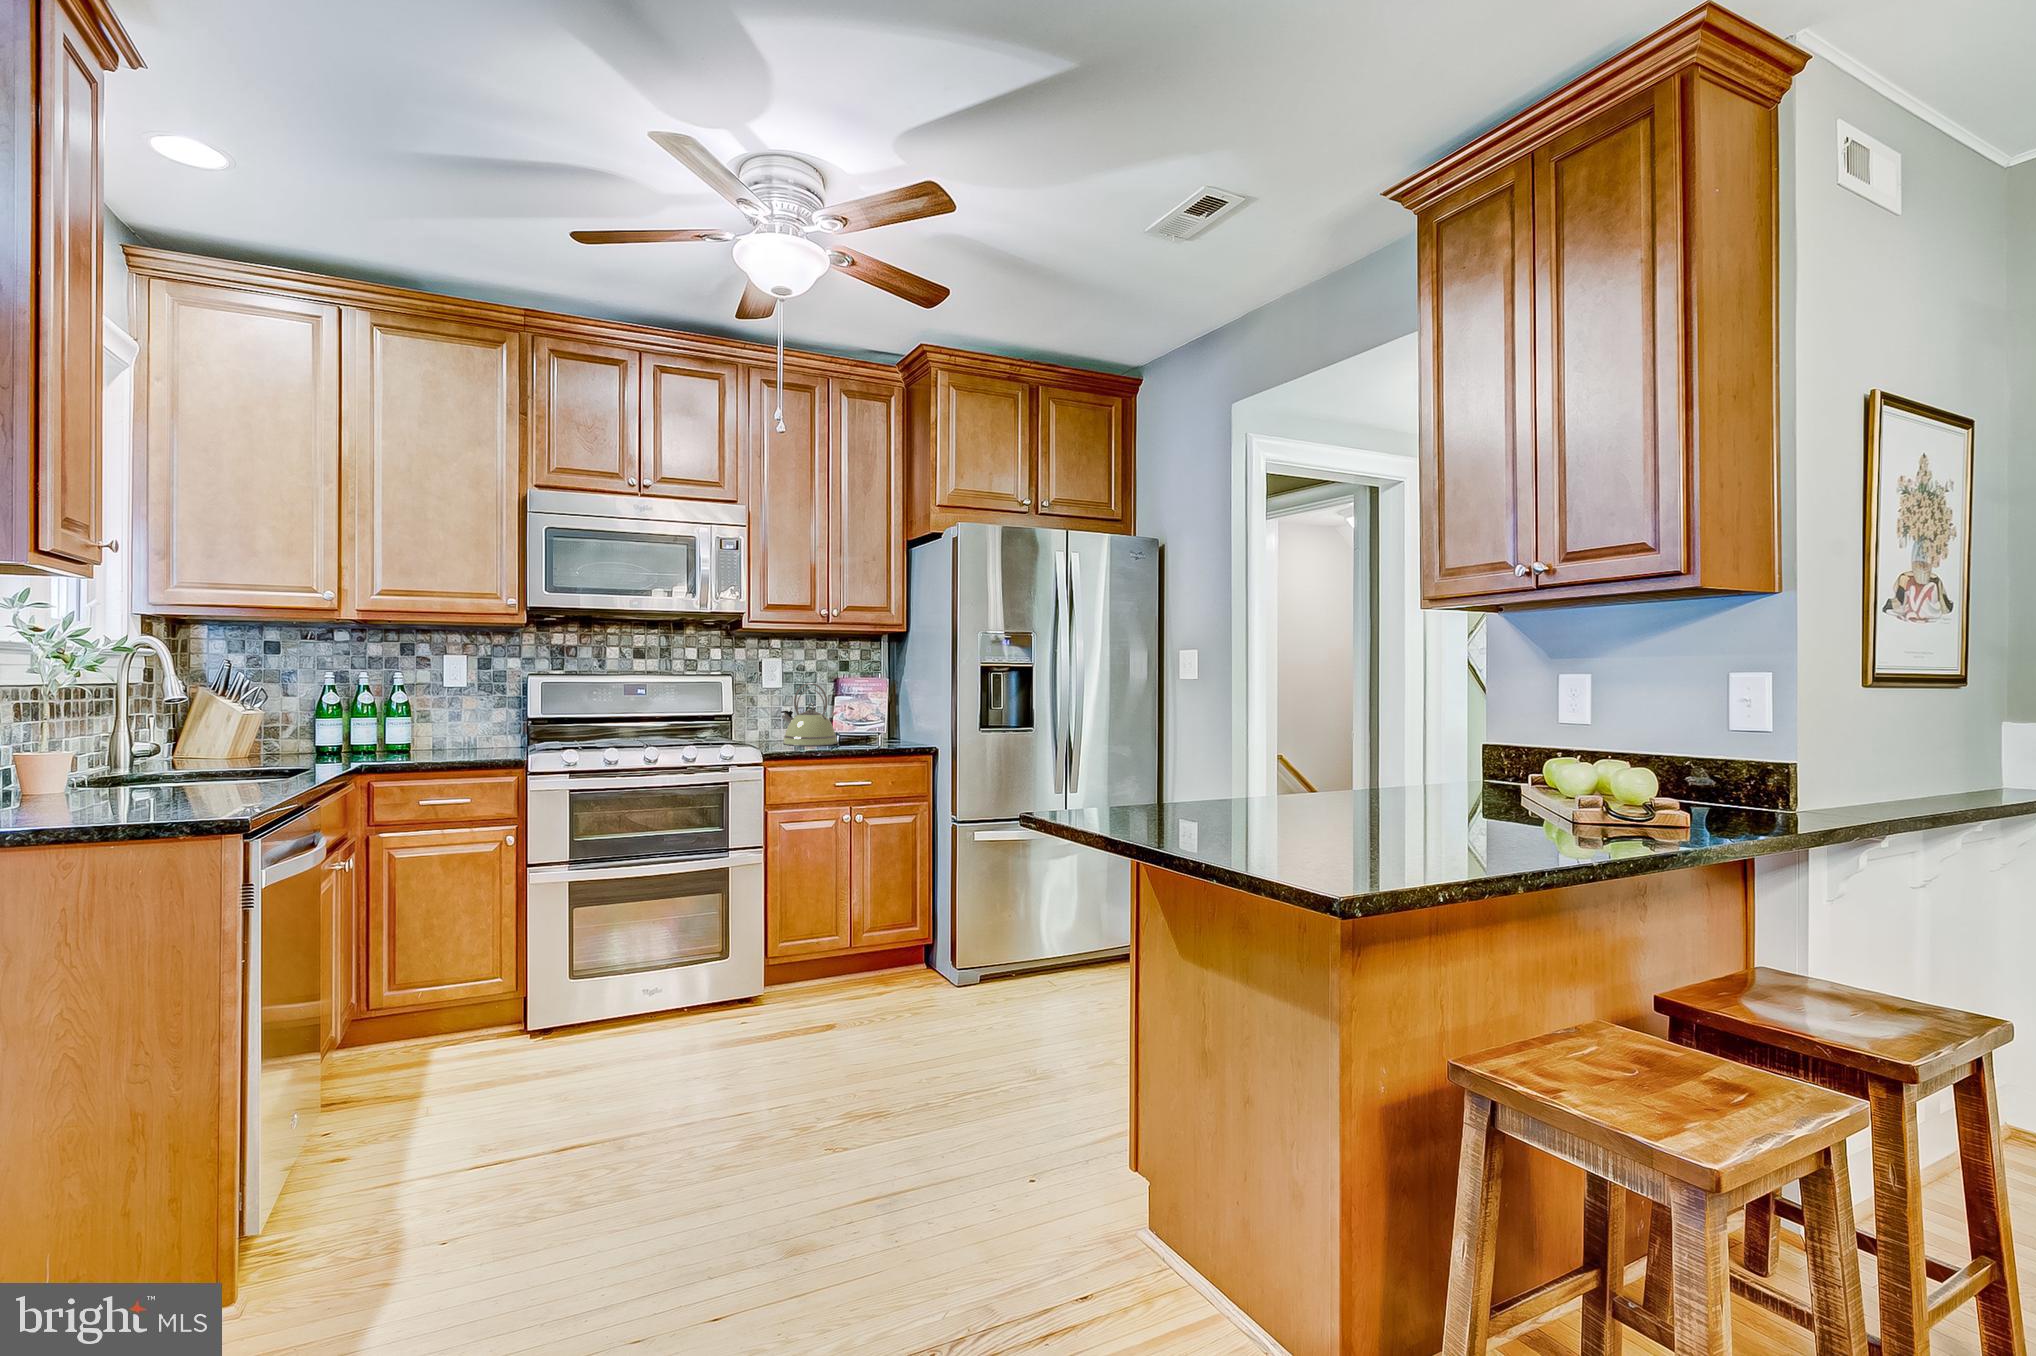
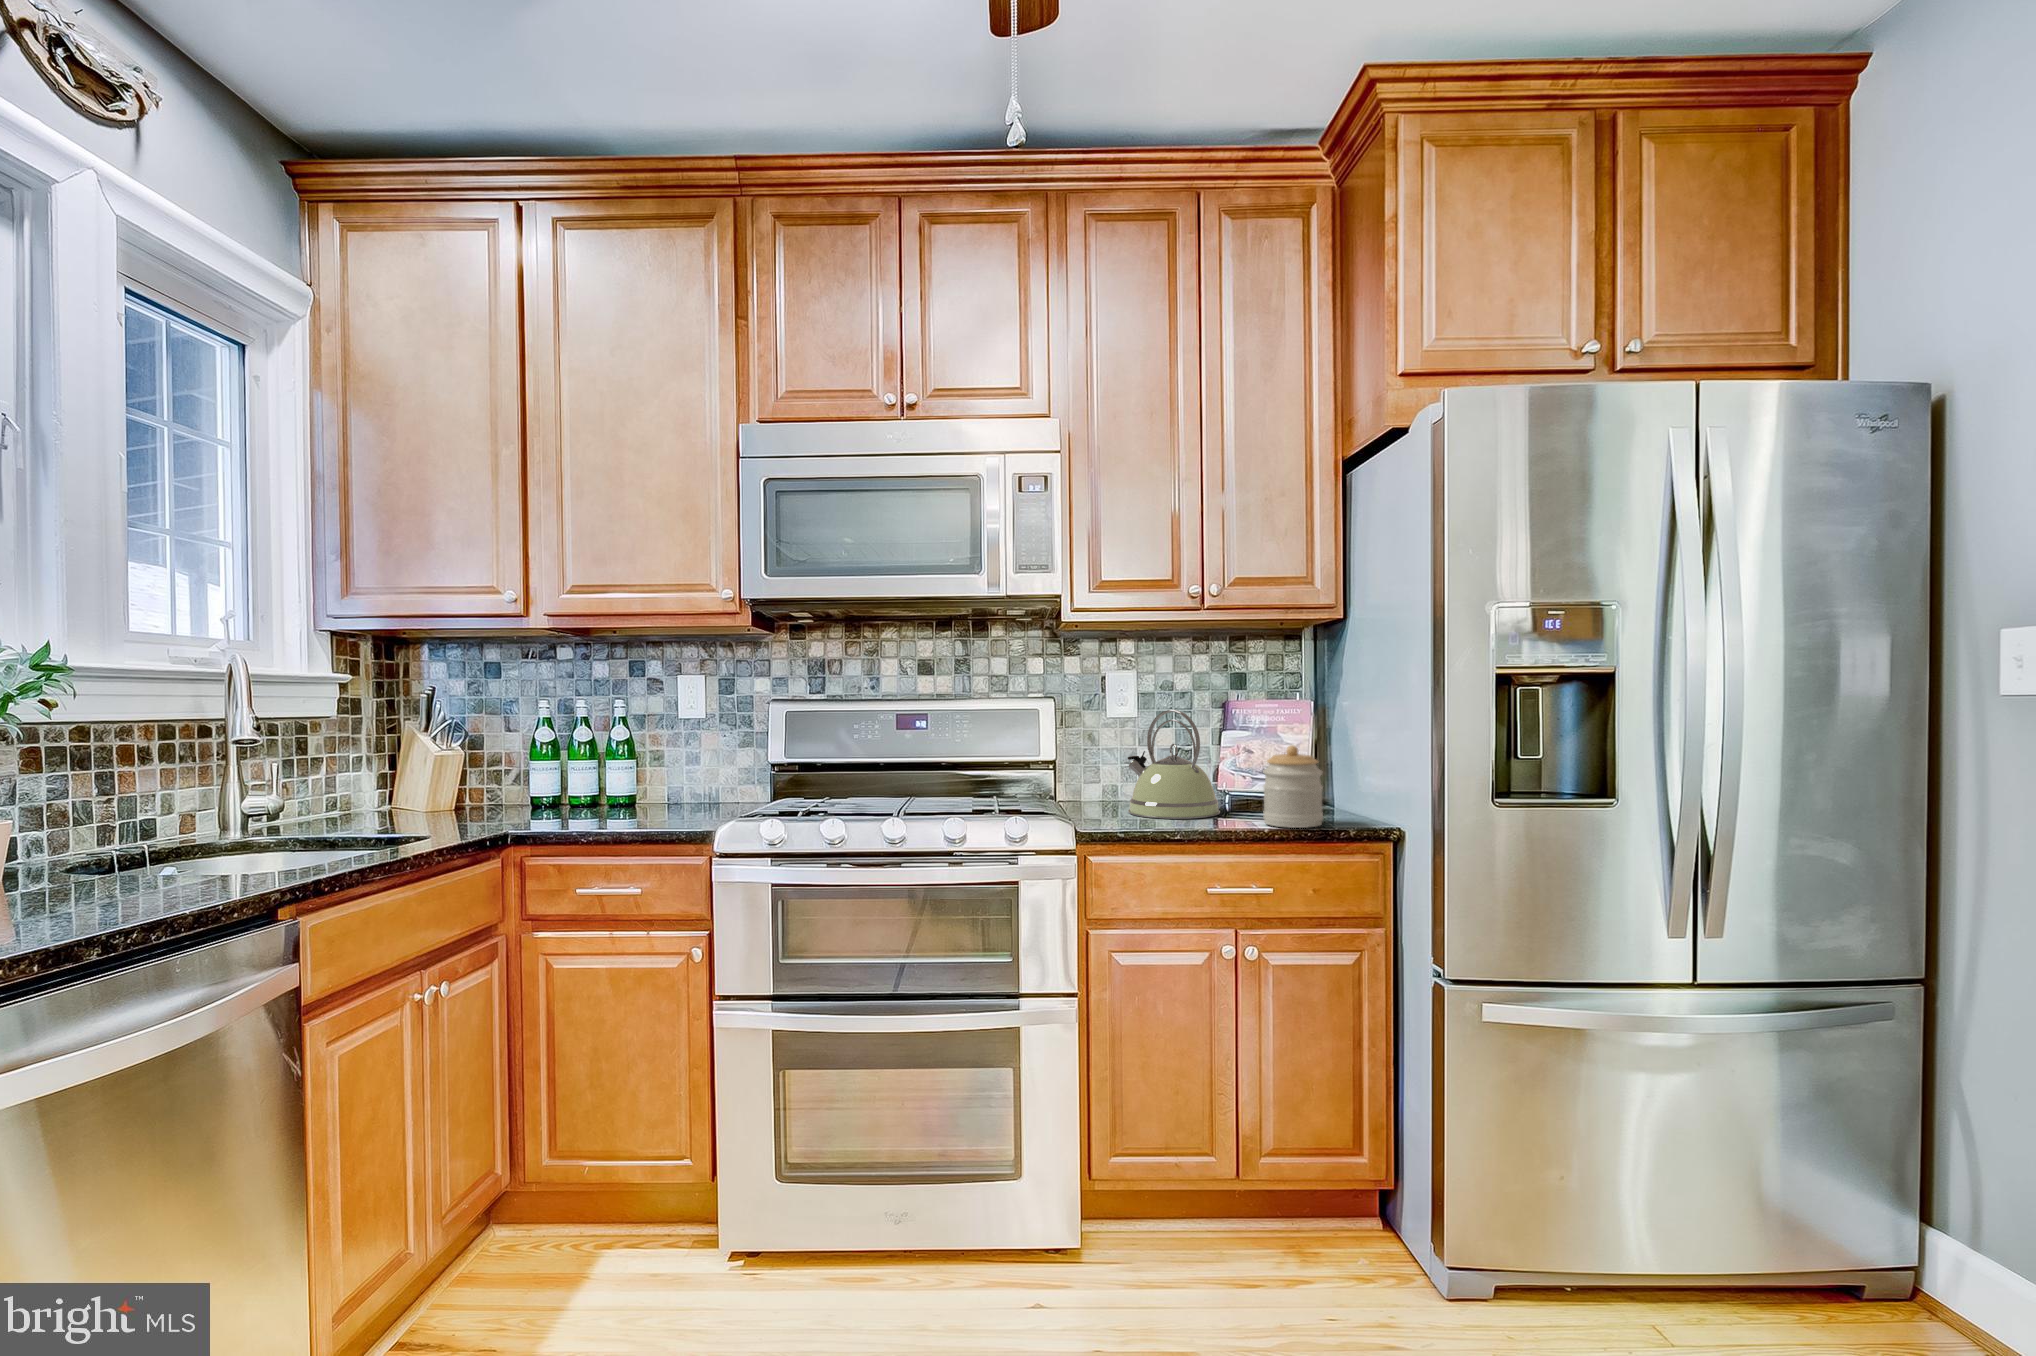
jar: none [865,703,897,747] -> present [1263,745,1323,828]

